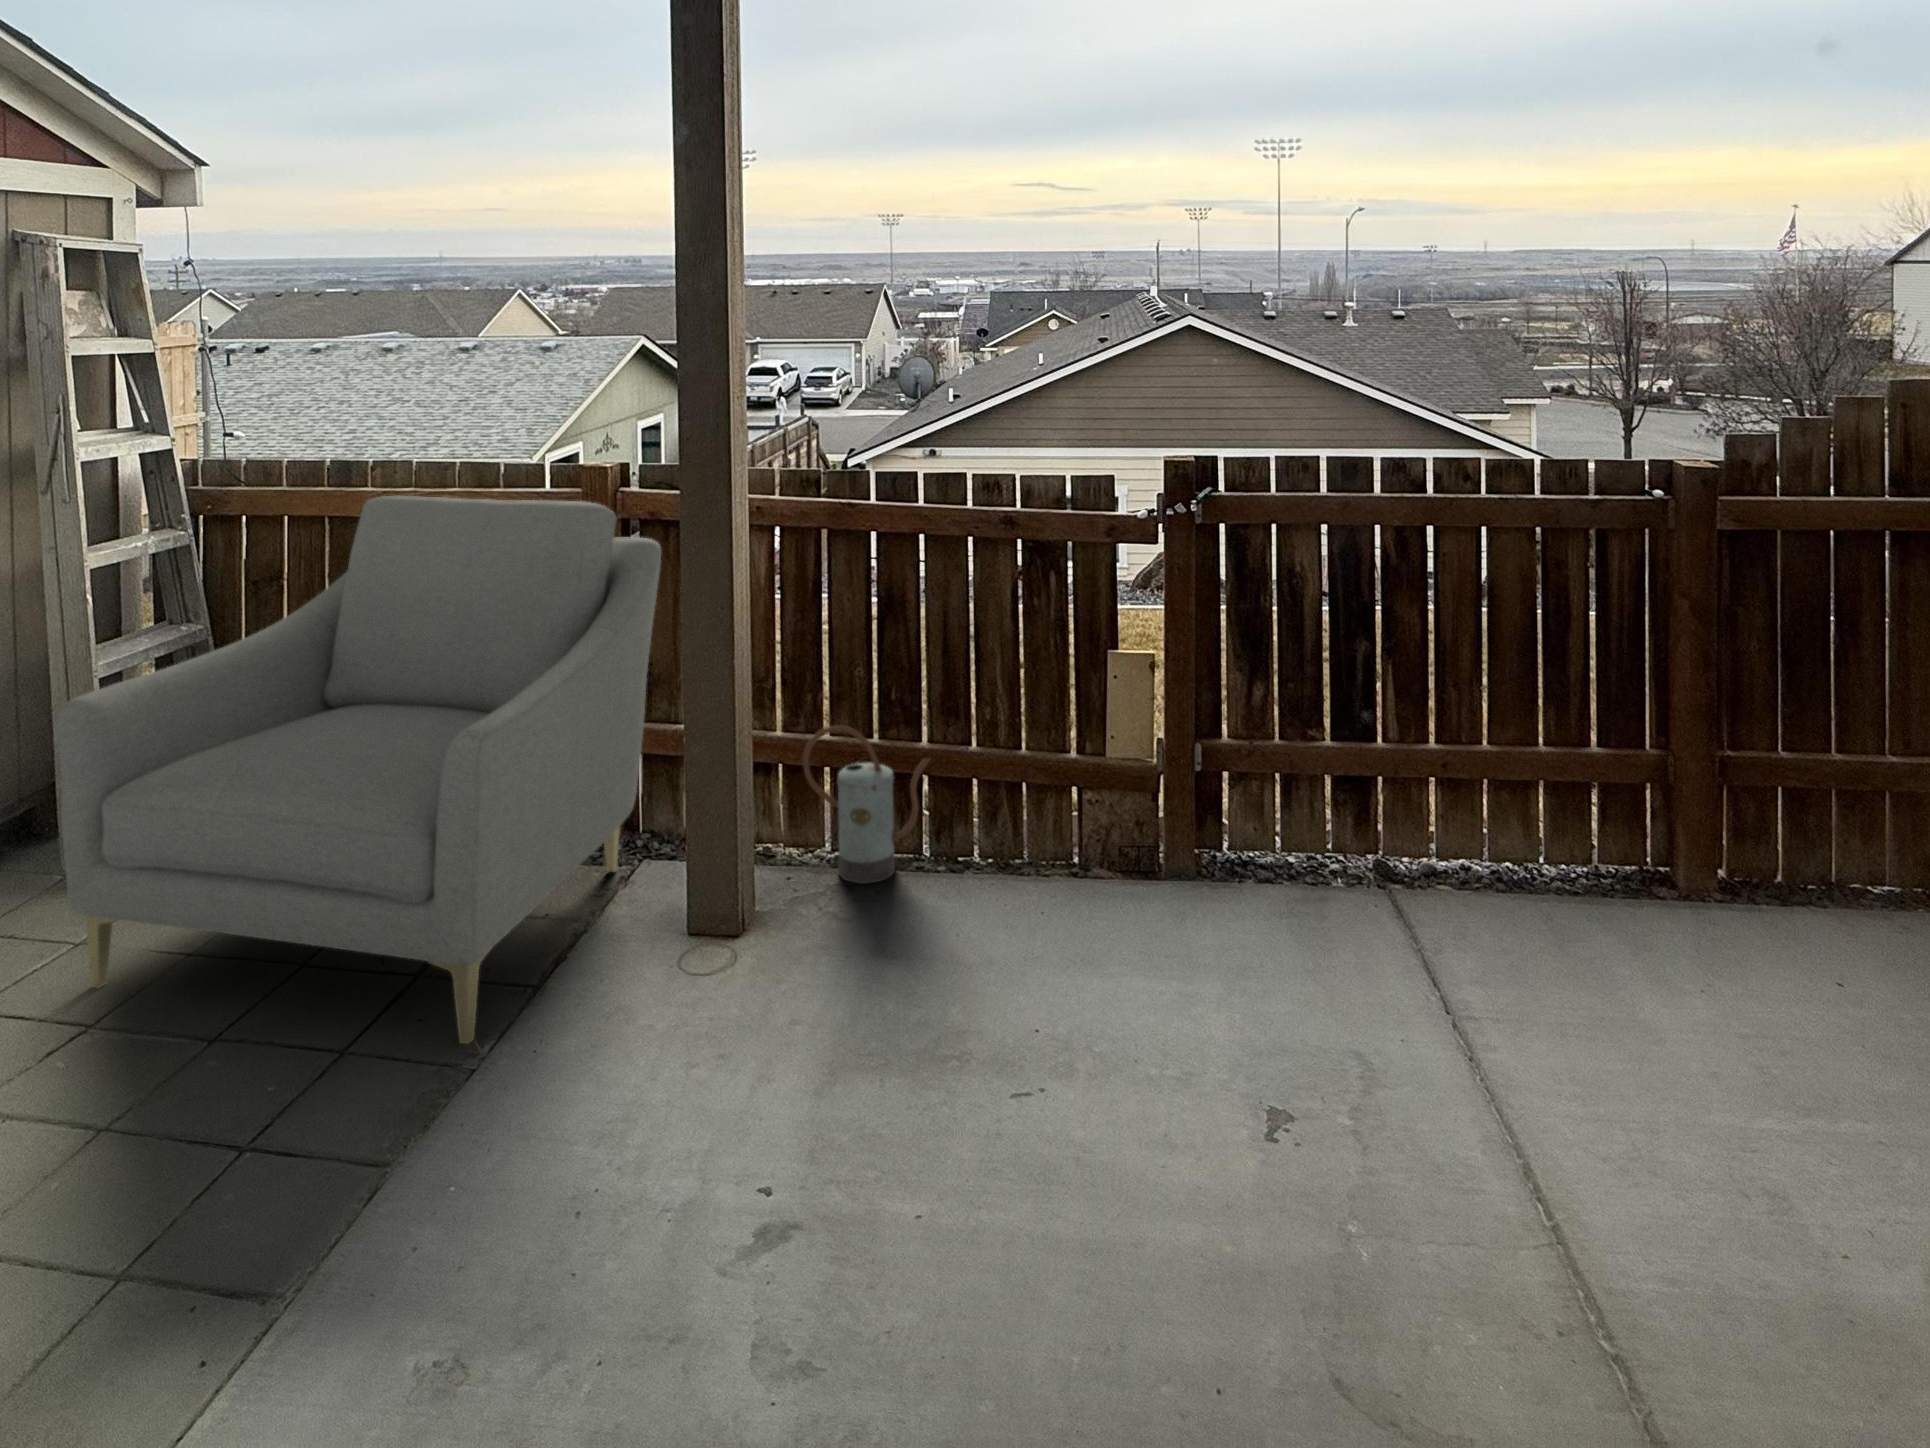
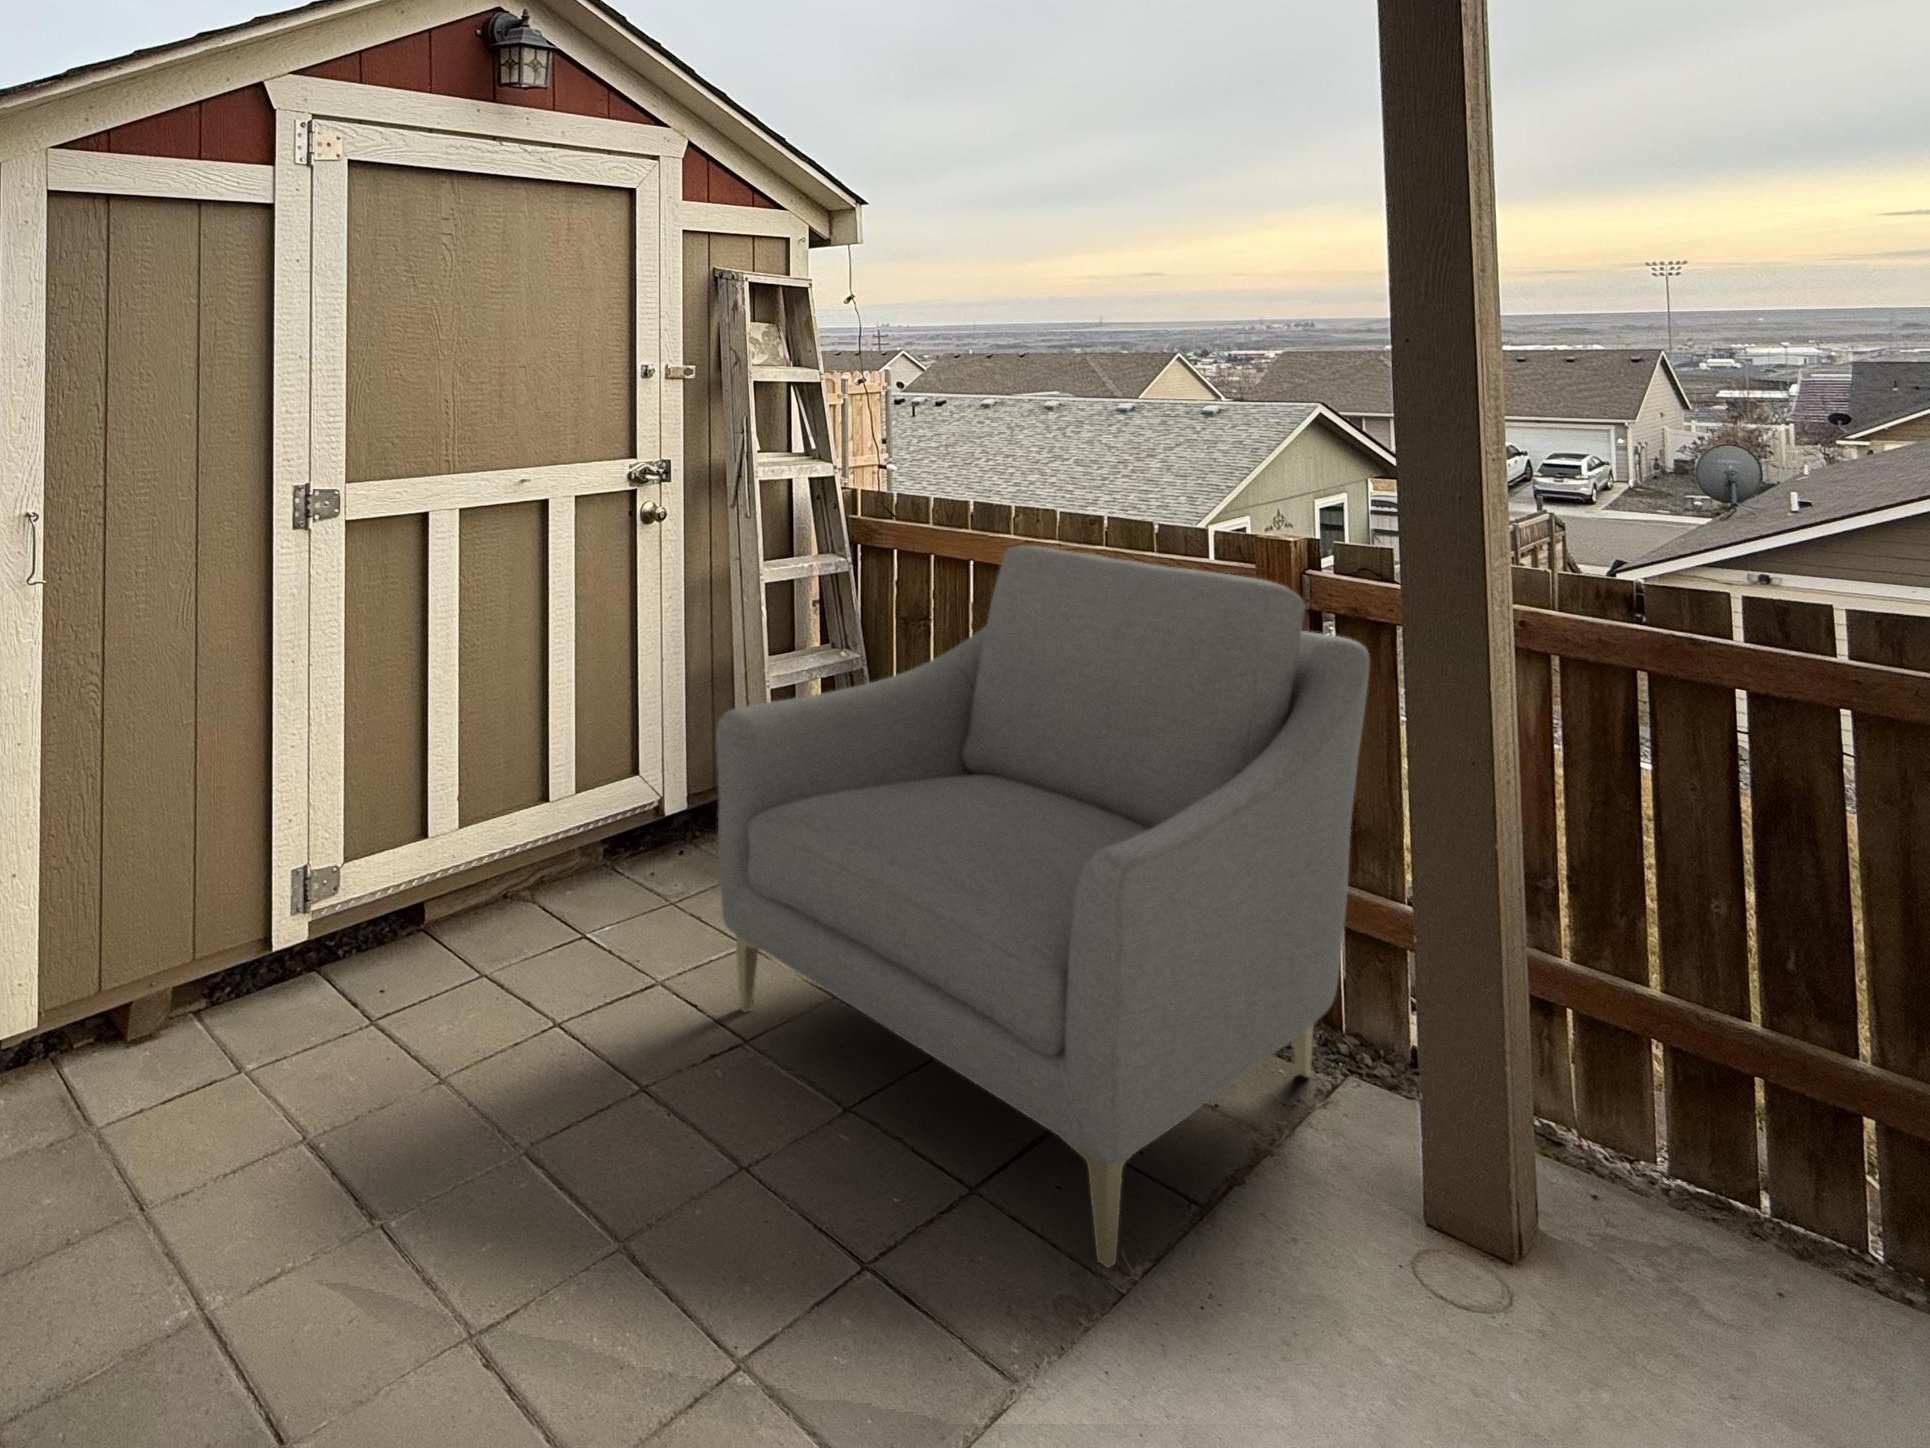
watering can: present [803,726,930,884] -> none [1613,976,1883,1266]

